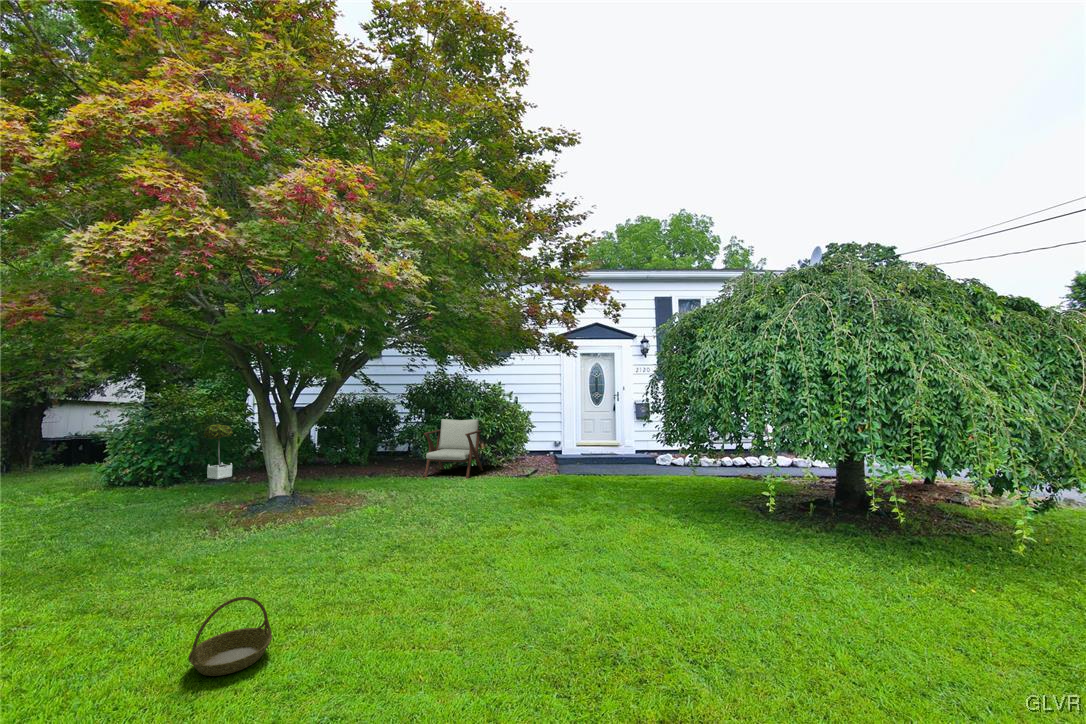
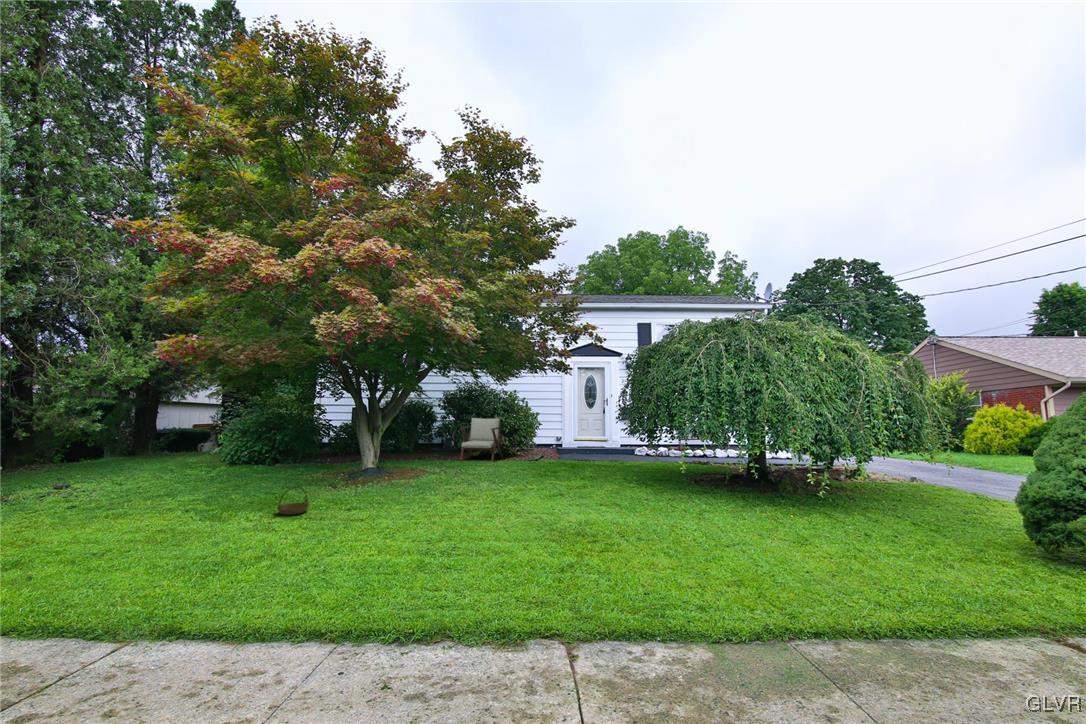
potted tree: present [204,424,233,479] -> none [297,419,318,460]
basket: present [189,597,272,676] -> present [277,487,309,515]

